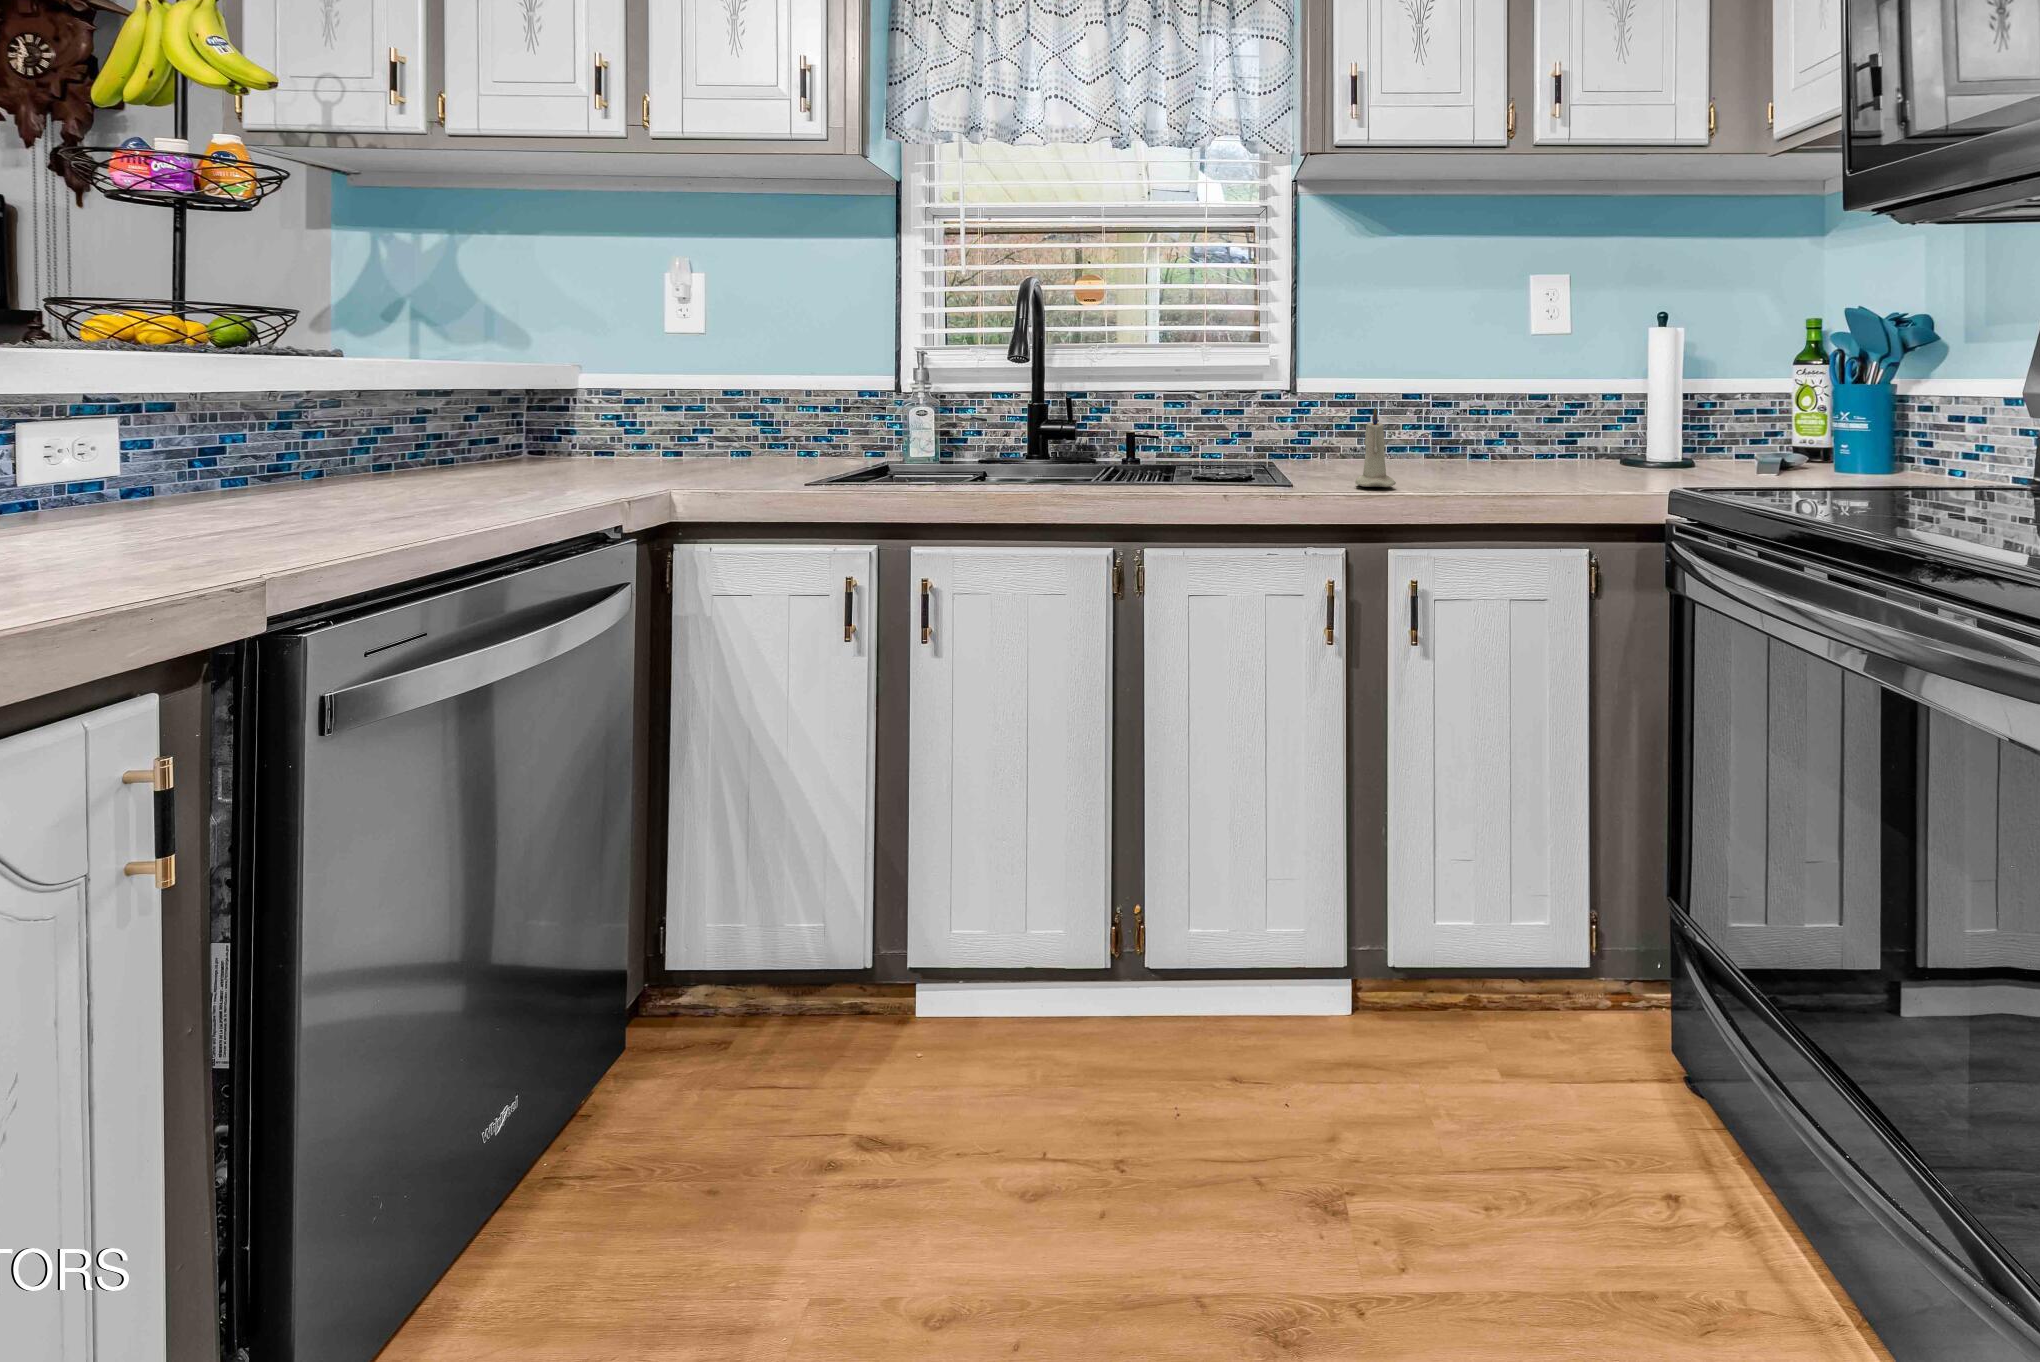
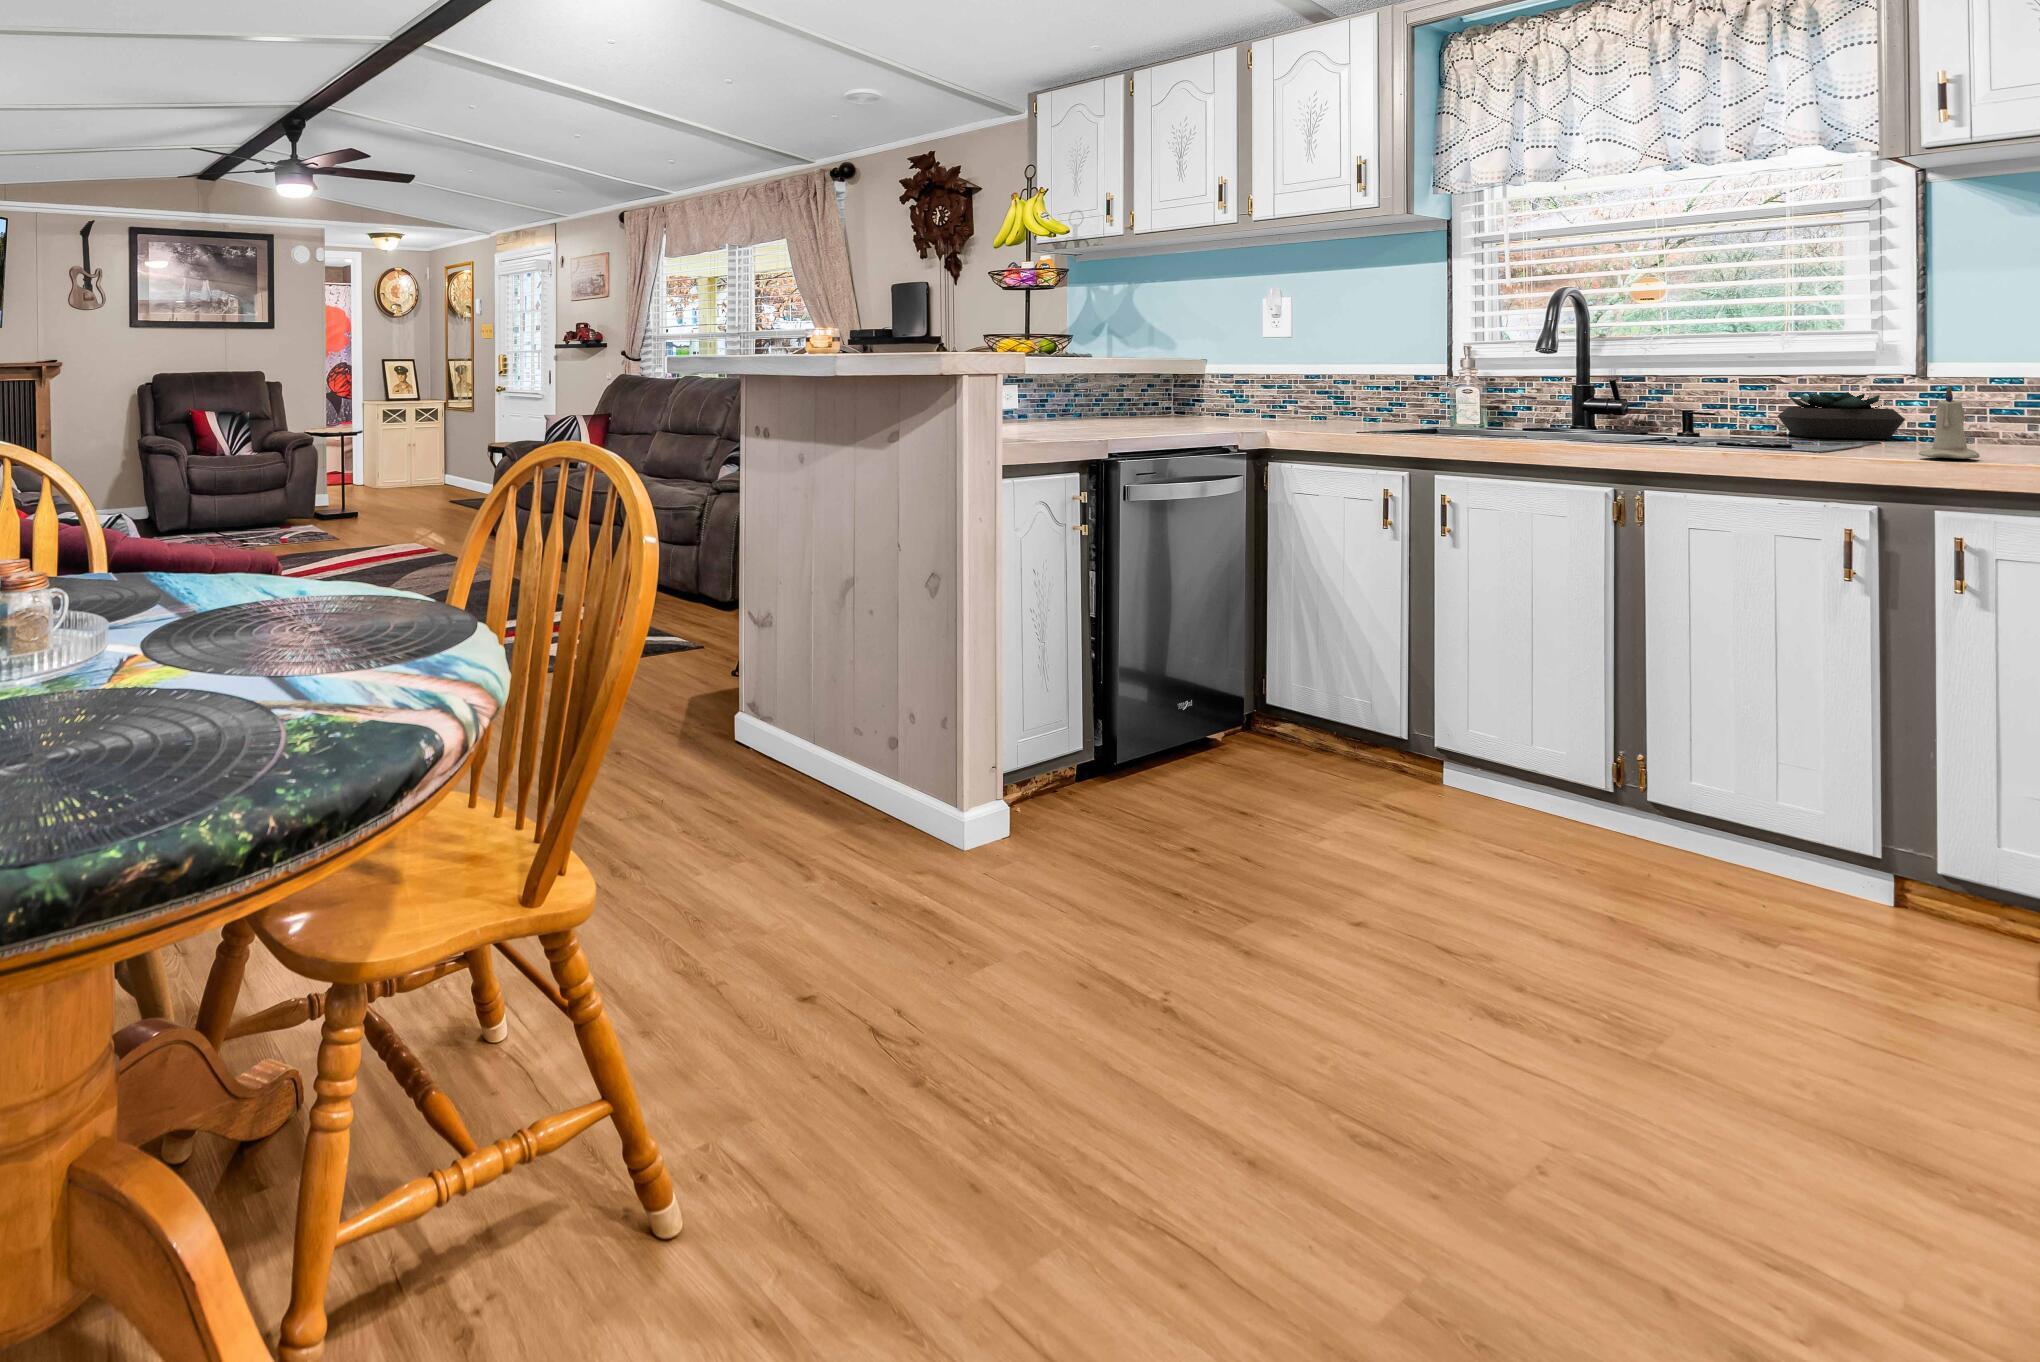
succulent plant: none [1198,409,1294,461] -> present [1778,392,1905,439]

